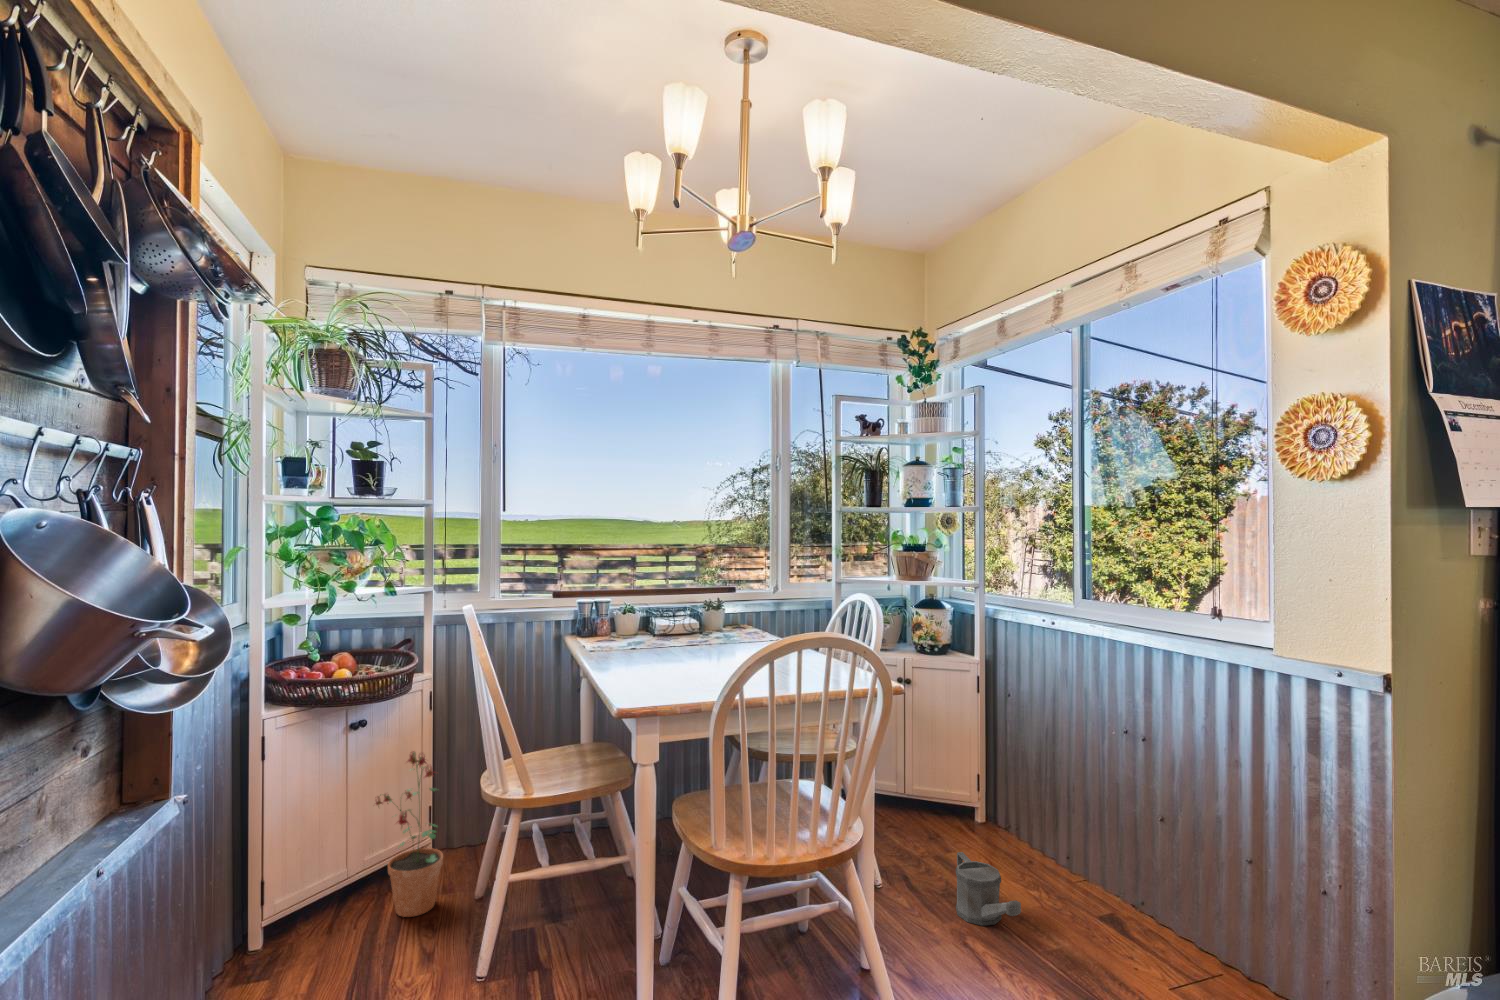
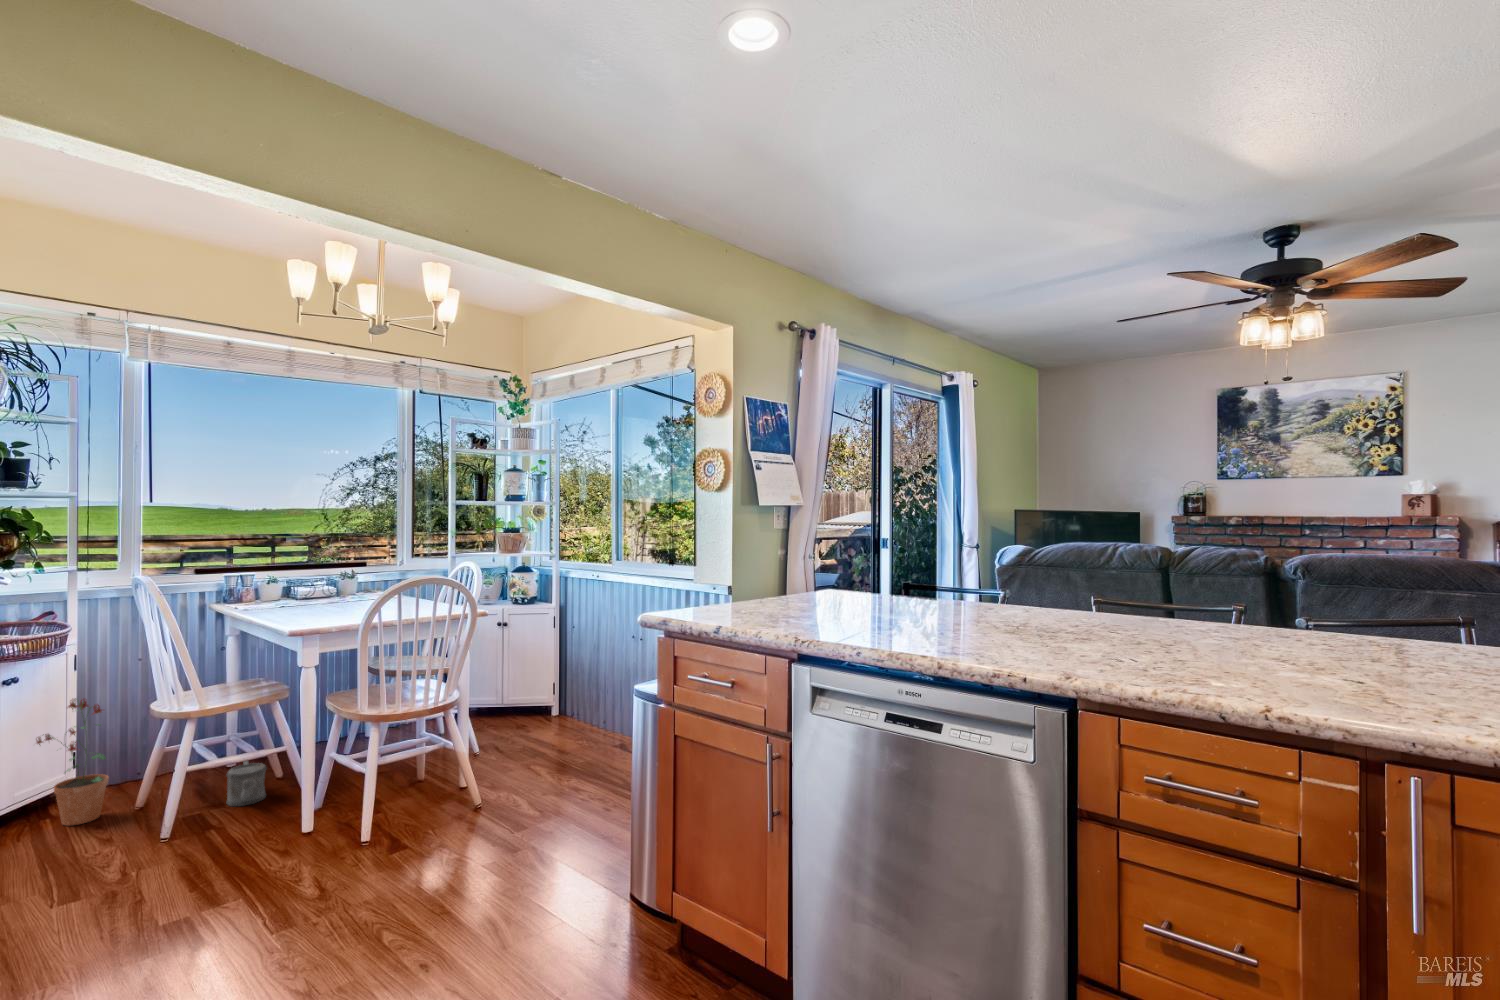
watering can: present [956,852,1021,926] -> present [226,761,267,806]

